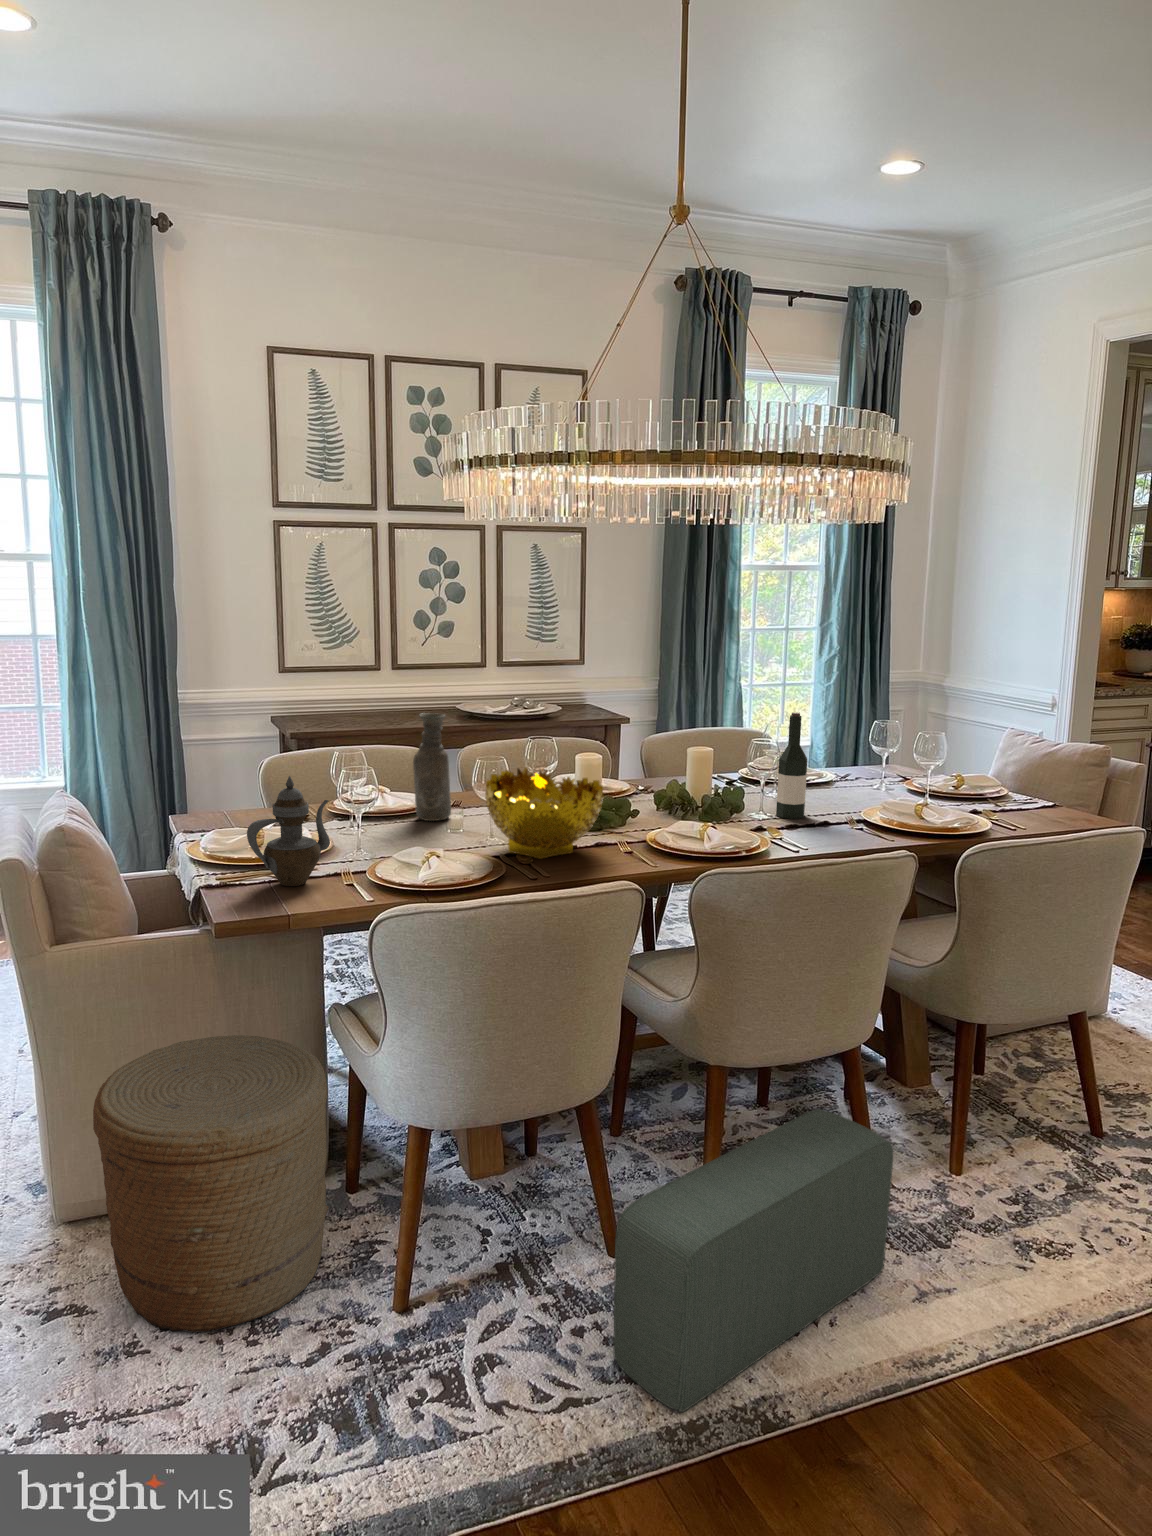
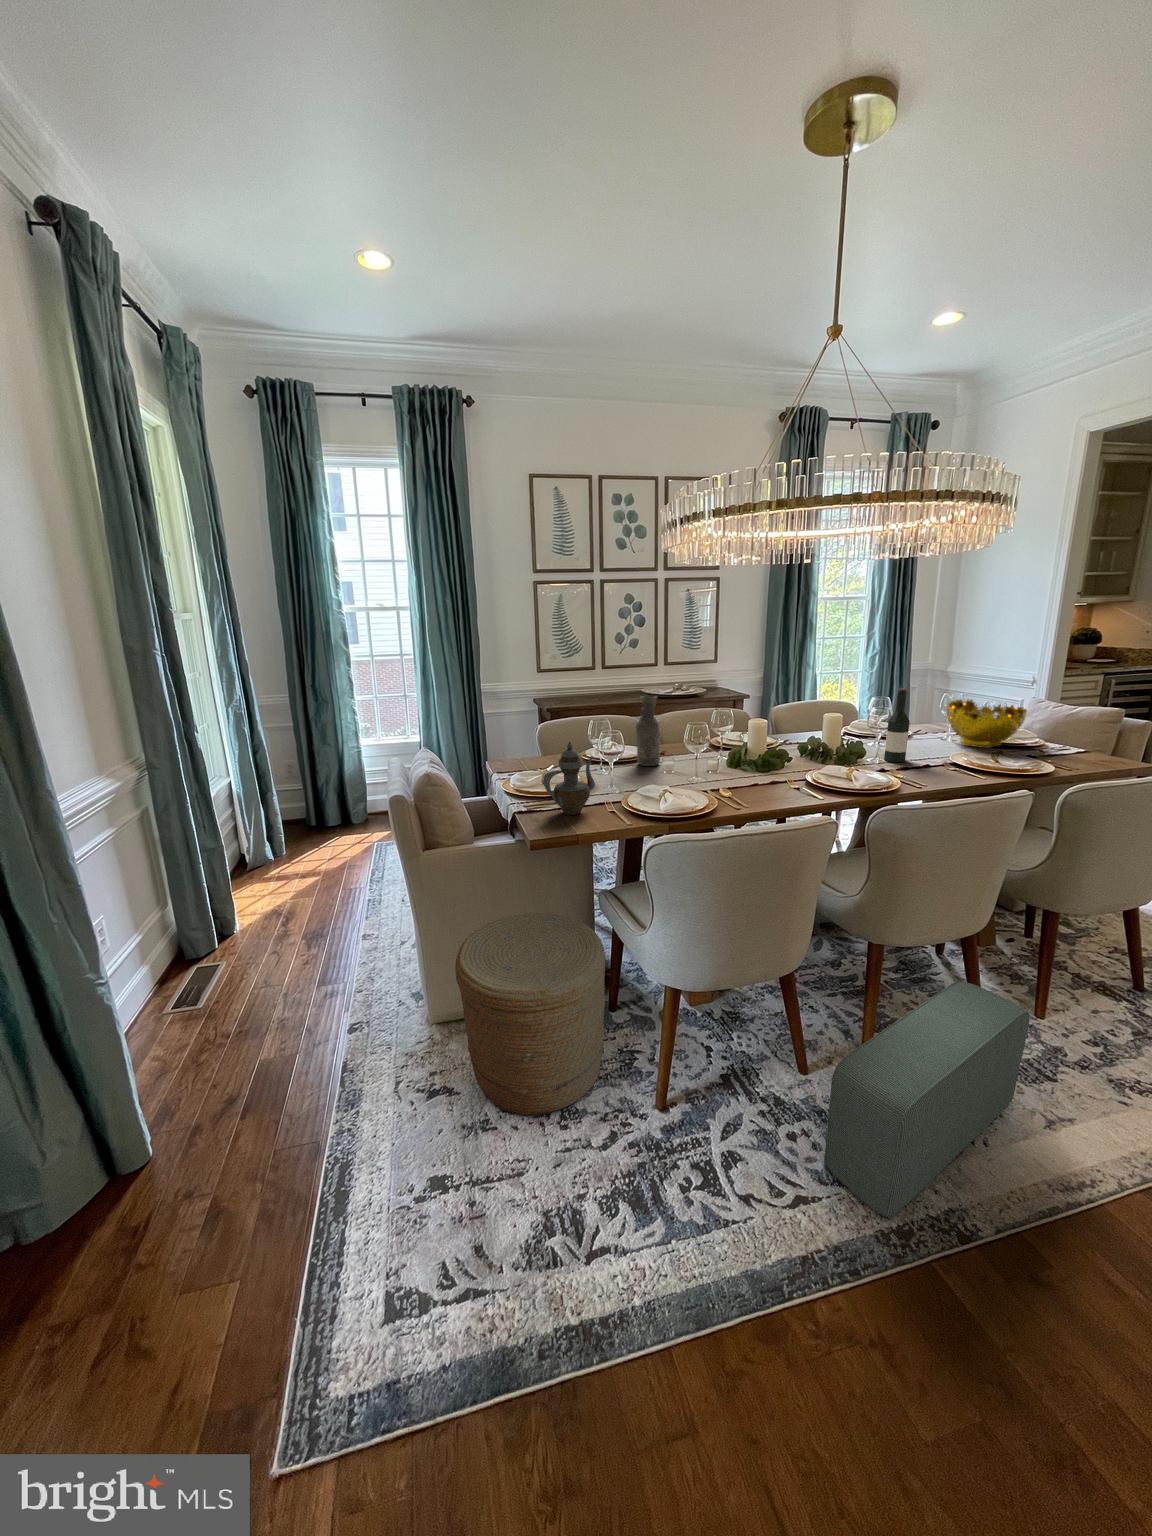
decorative bowl: present [485,768,603,859] -> present [947,699,1027,748]

